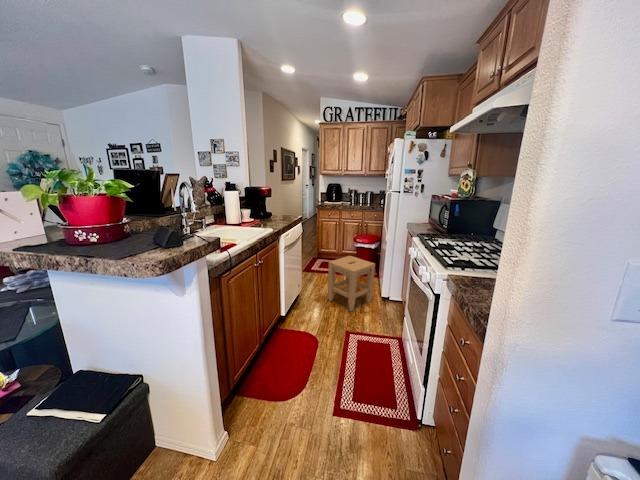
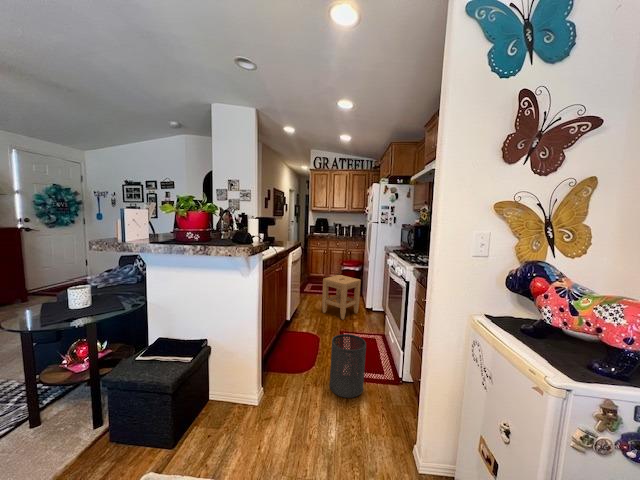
trash can: none [320,358,371,452] -> present [330,334,366,398]

